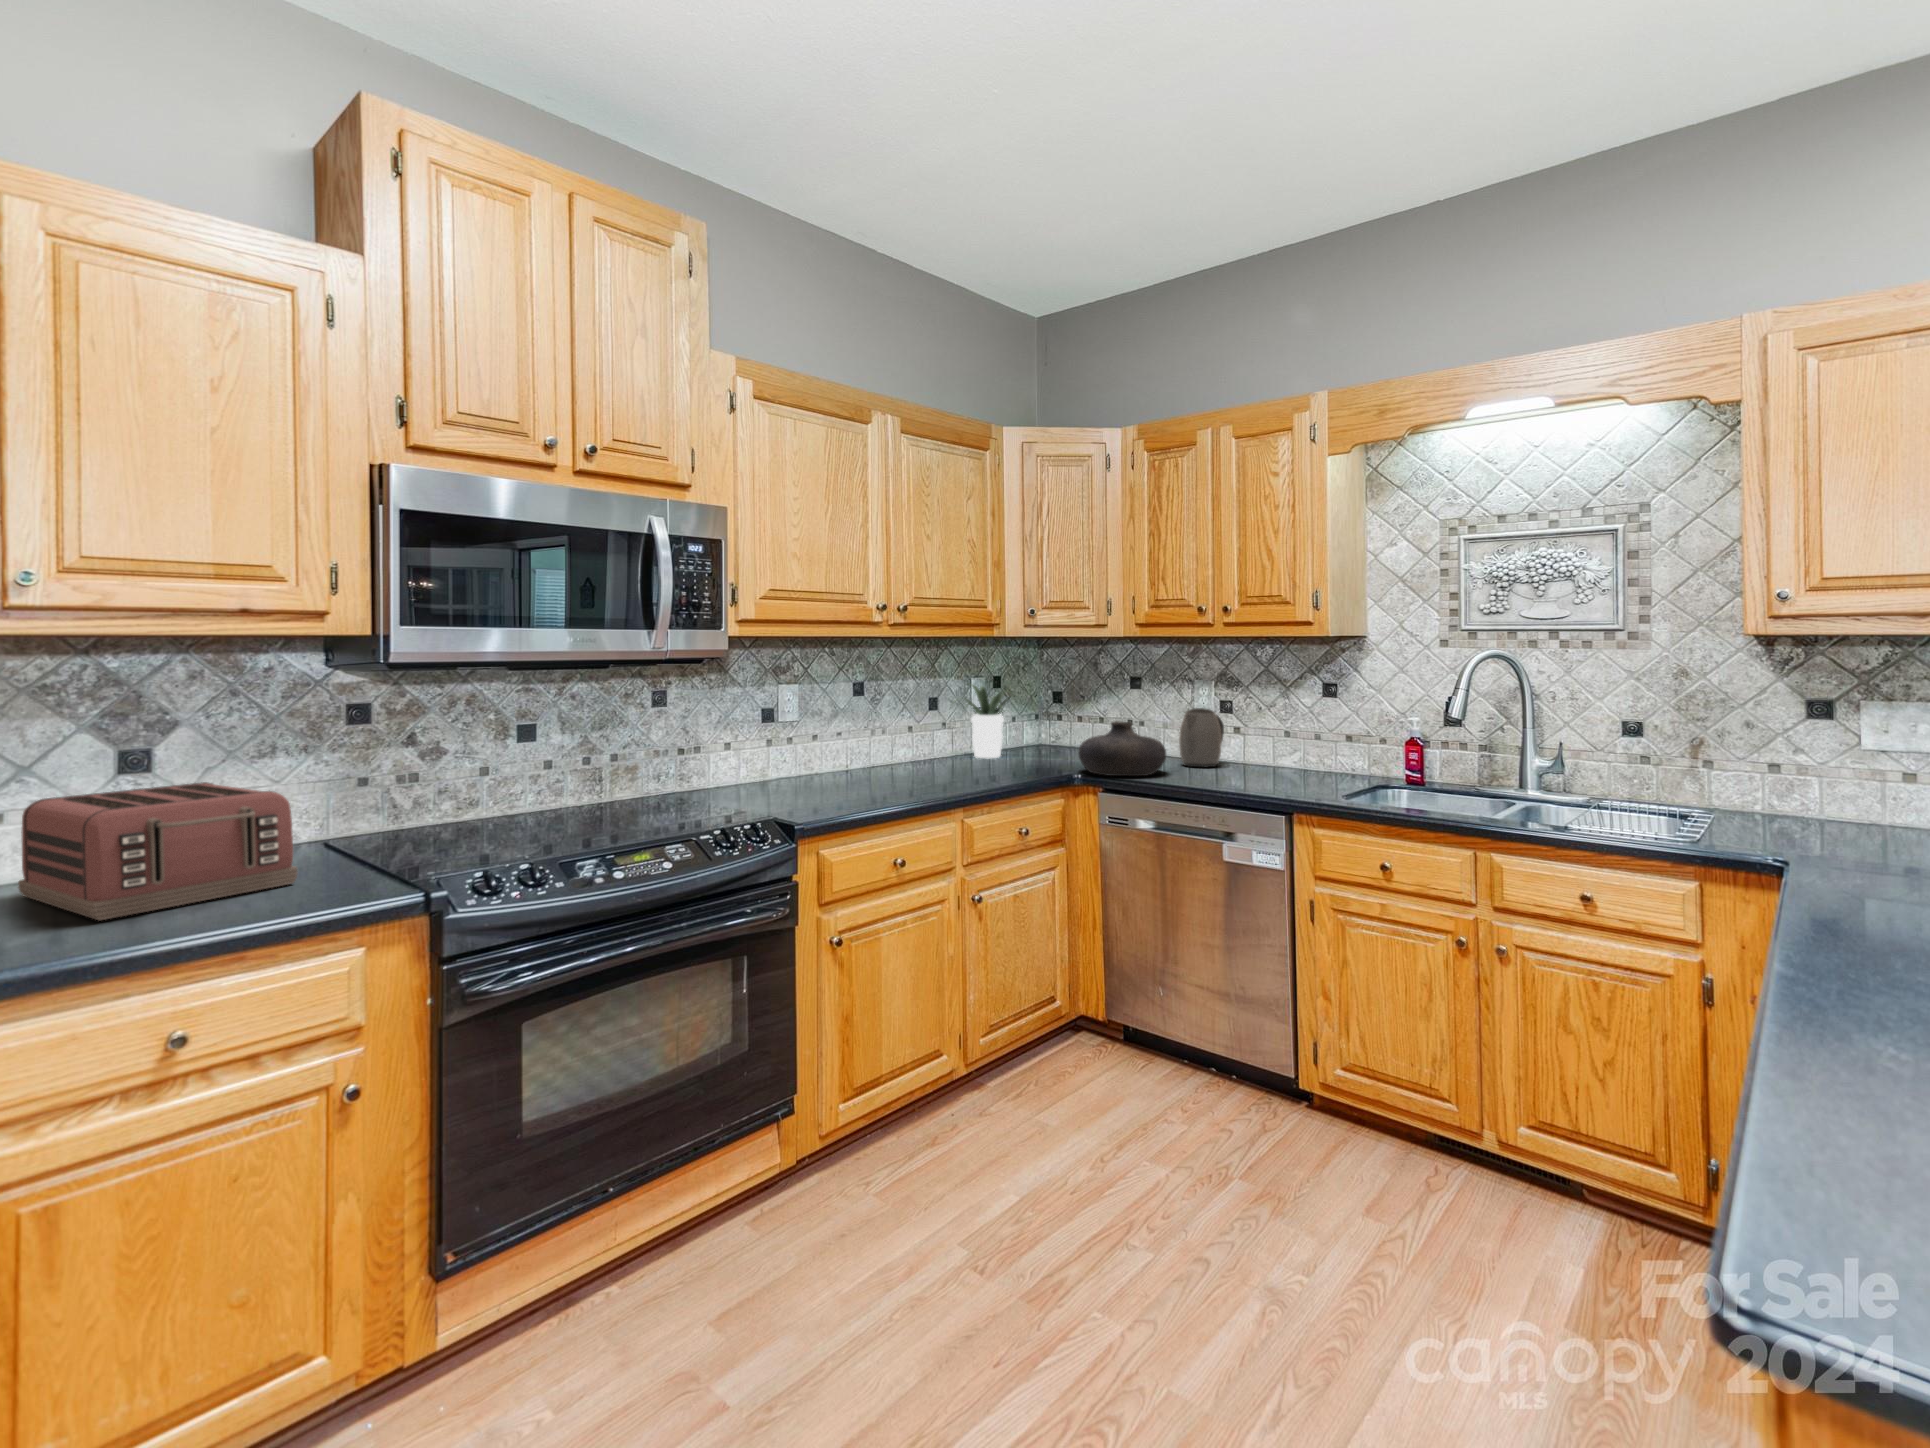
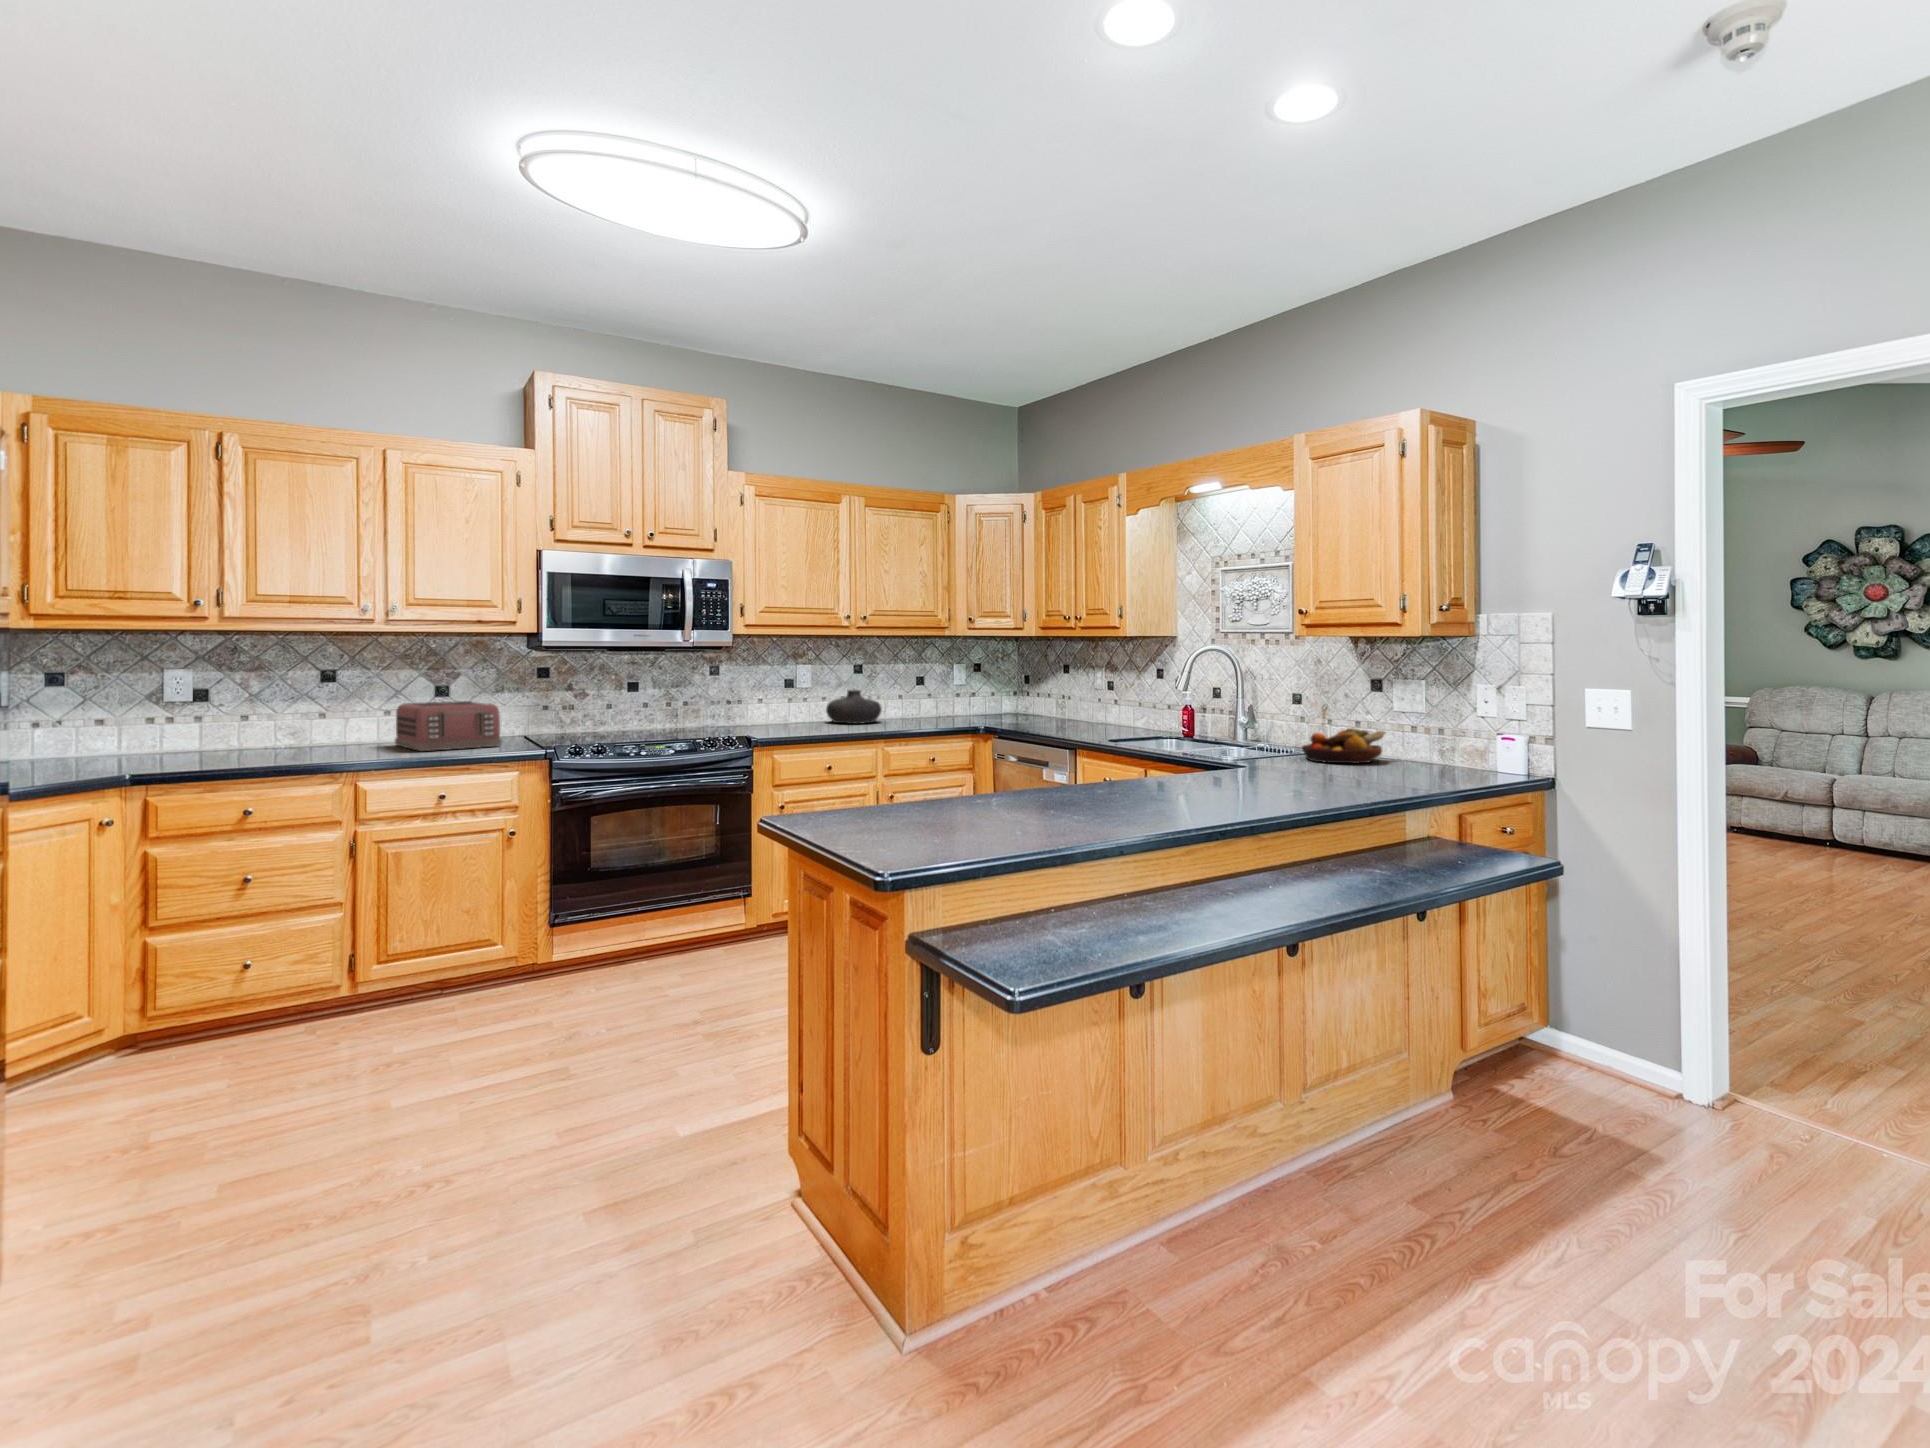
potted plant: present [965,685,1015,758] -> none [928,668,989,718]
kettle: present [1179,708,1224,768] -> none [1071,686,1106,726]
vase: present [1078,721,1166,776] -> present [826,690,882,724]
fruit bowl: none [1745,783,1908,843] -> present [1302,728,1385,763]

